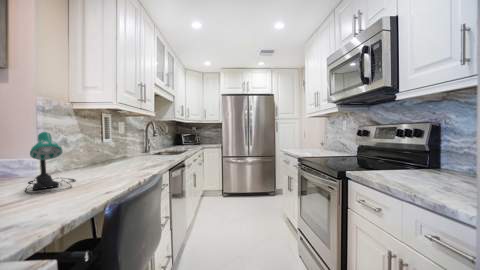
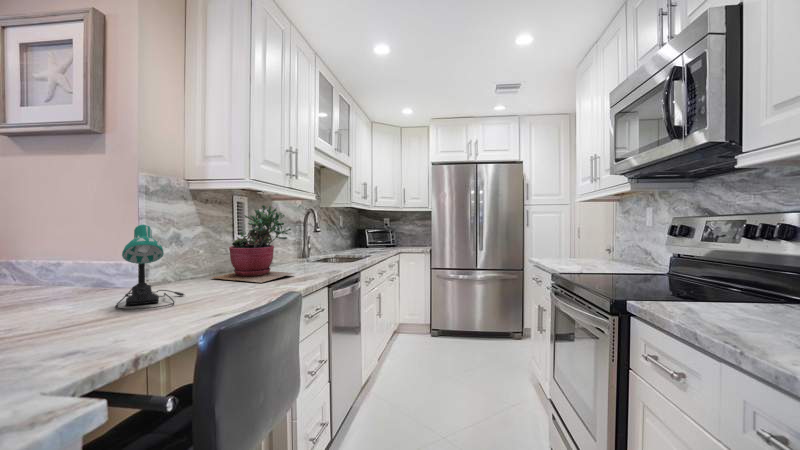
succulent plant: none [89,118,148,170] -> present [212,205,293,283]

